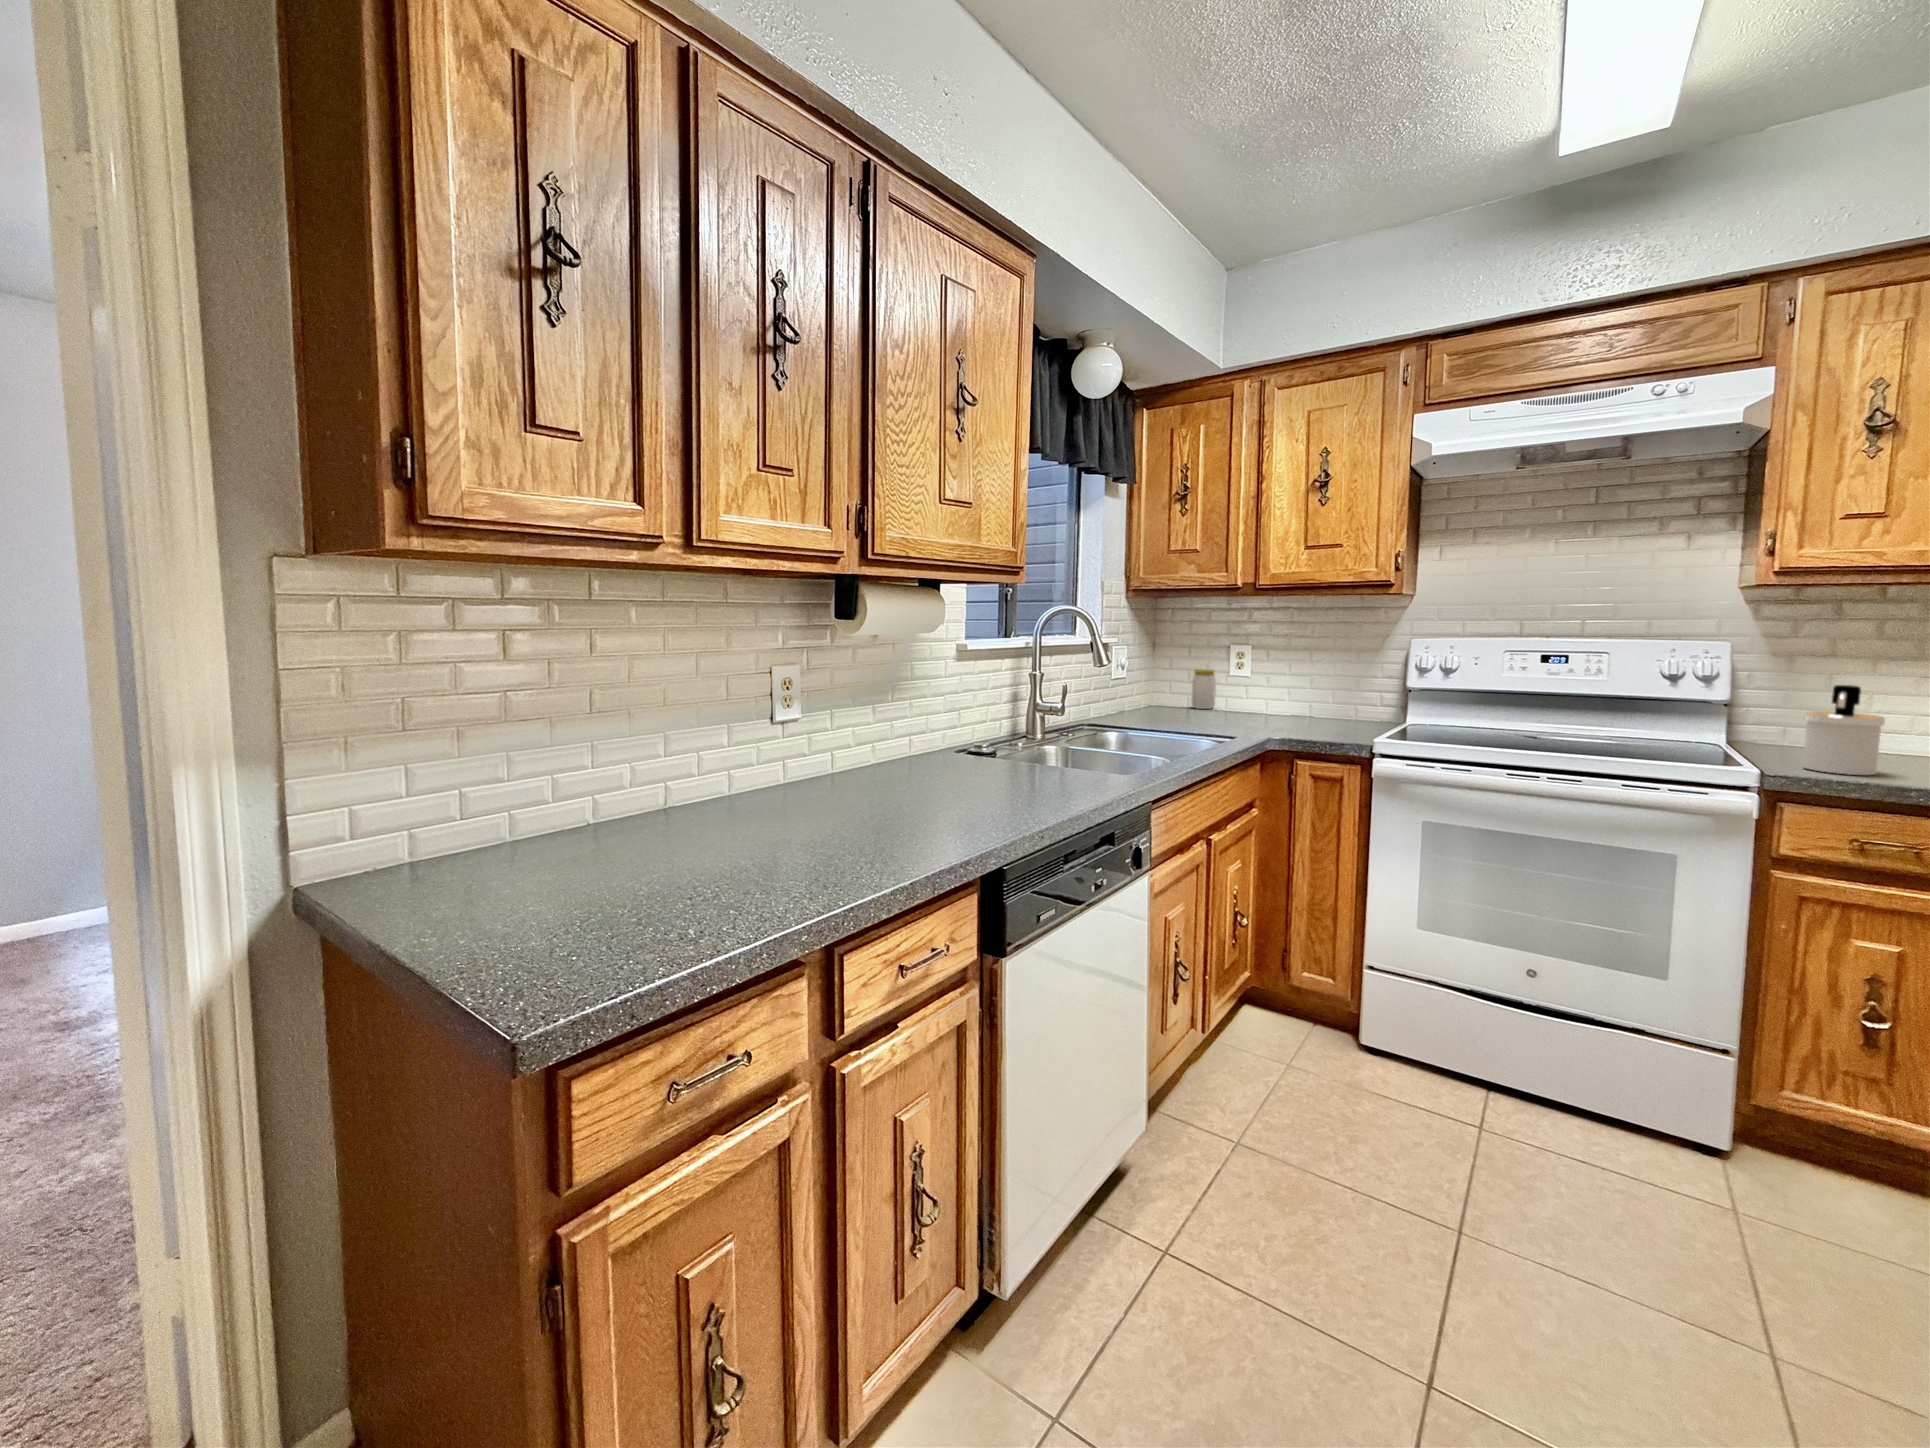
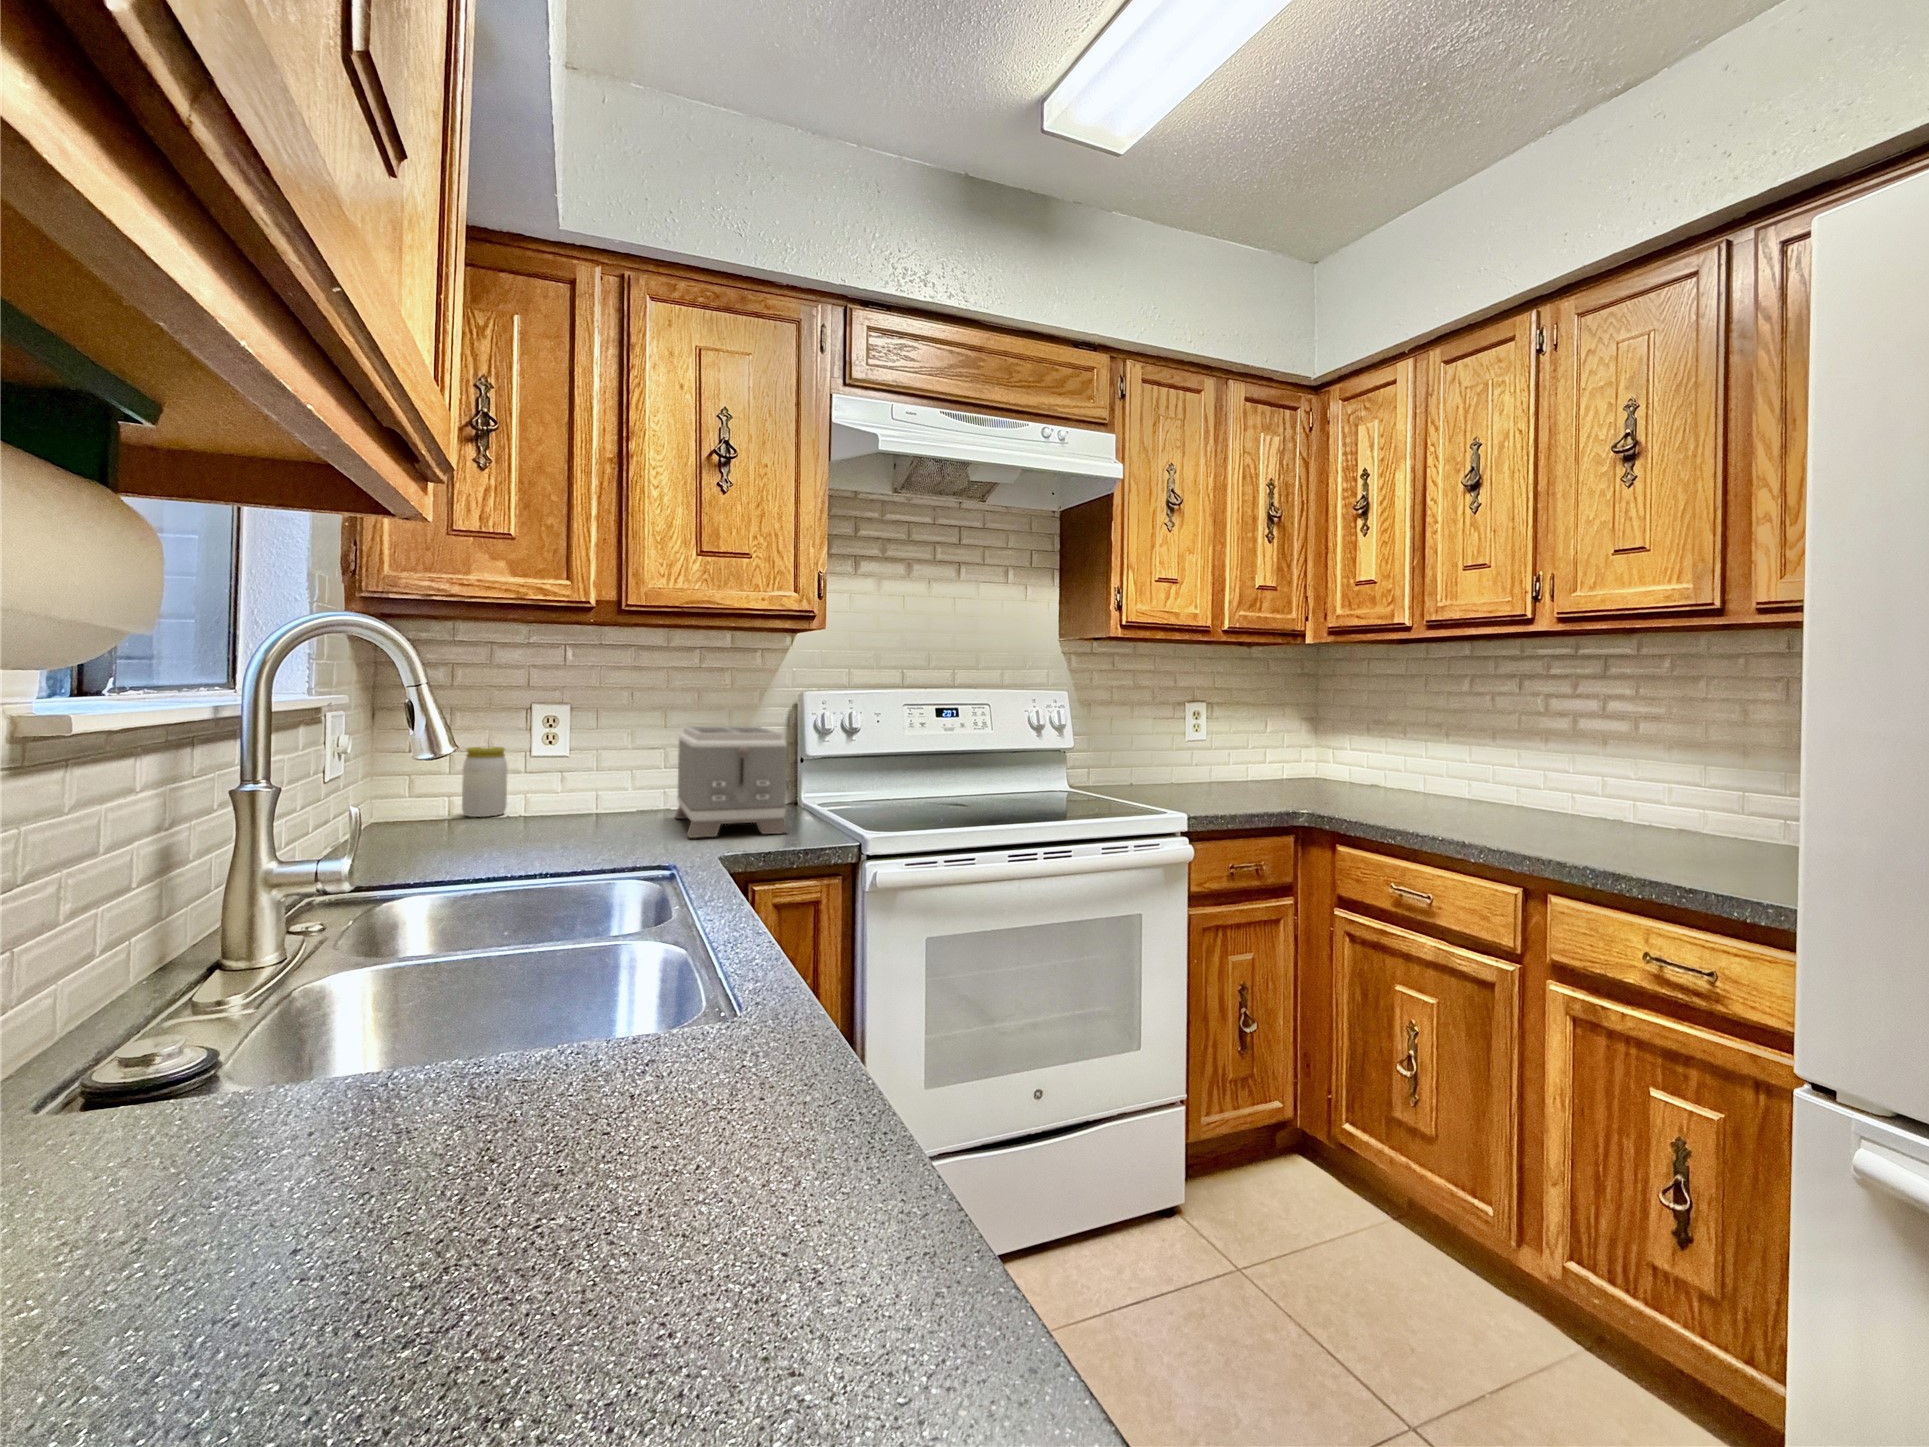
toaster: none [1271,662,1360,736] -> present [675,726,788,838]
soap dispenser: present [1803,685,1885,775] -> none [1157,727,1205,806]

